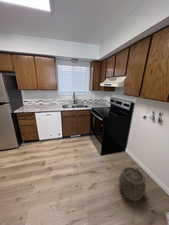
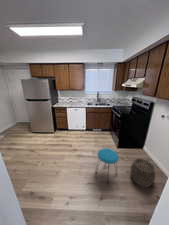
stool: none [79,162,107,209] -> present [98,148,119,171]

